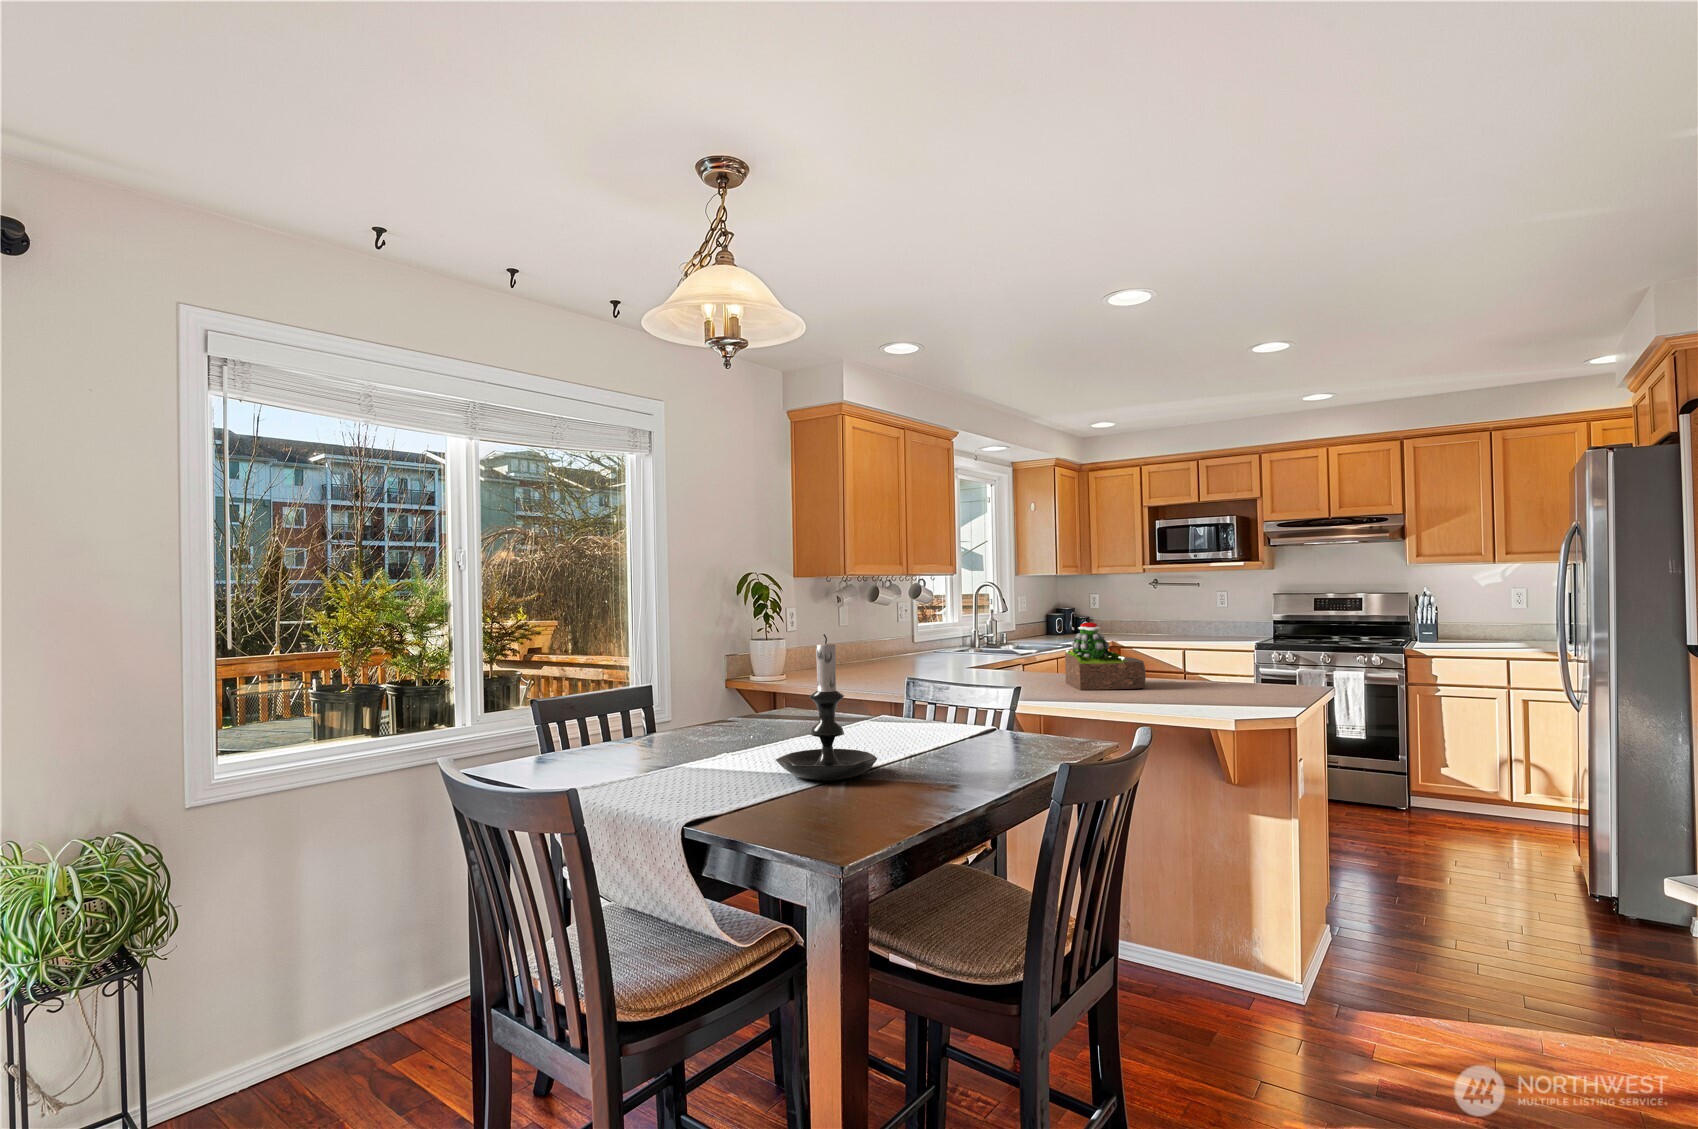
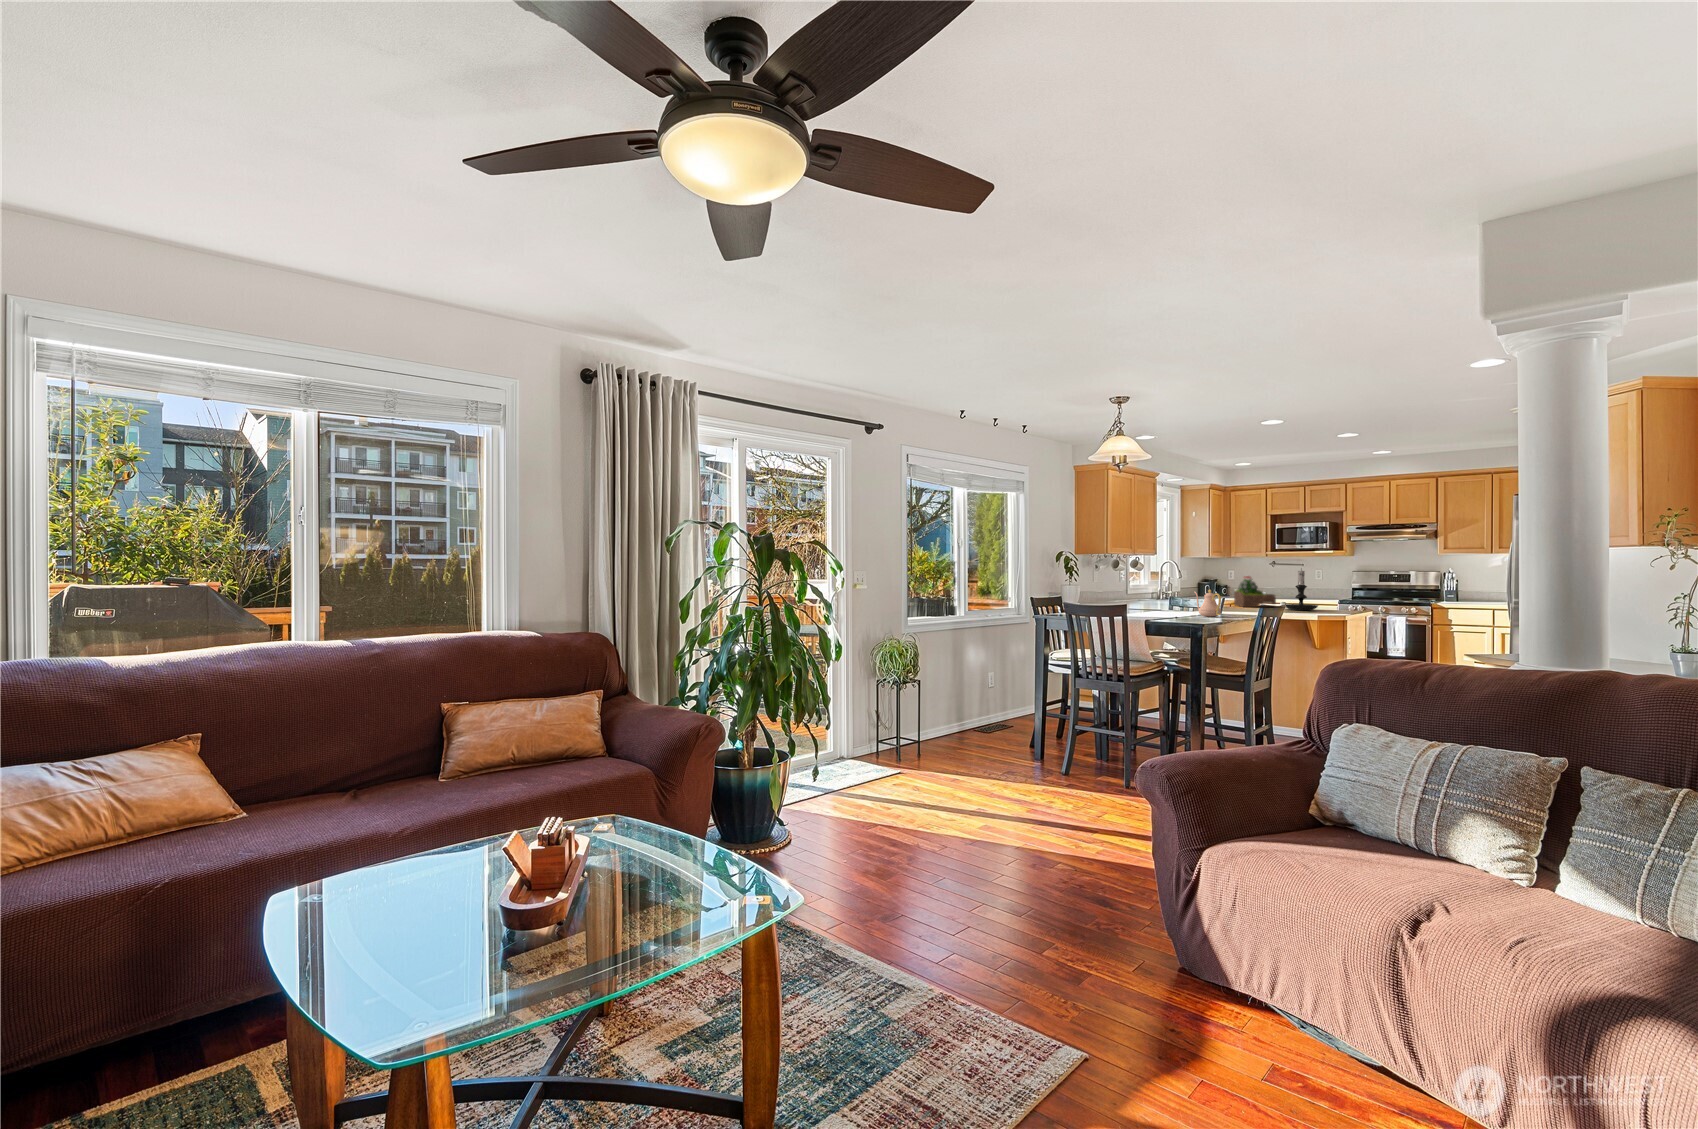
candle holder: present [776,634,877,780] -> present [1286,570,1318,611]
teapot: none [942,677,1001,748] -> present [1194,590,1221,617]

